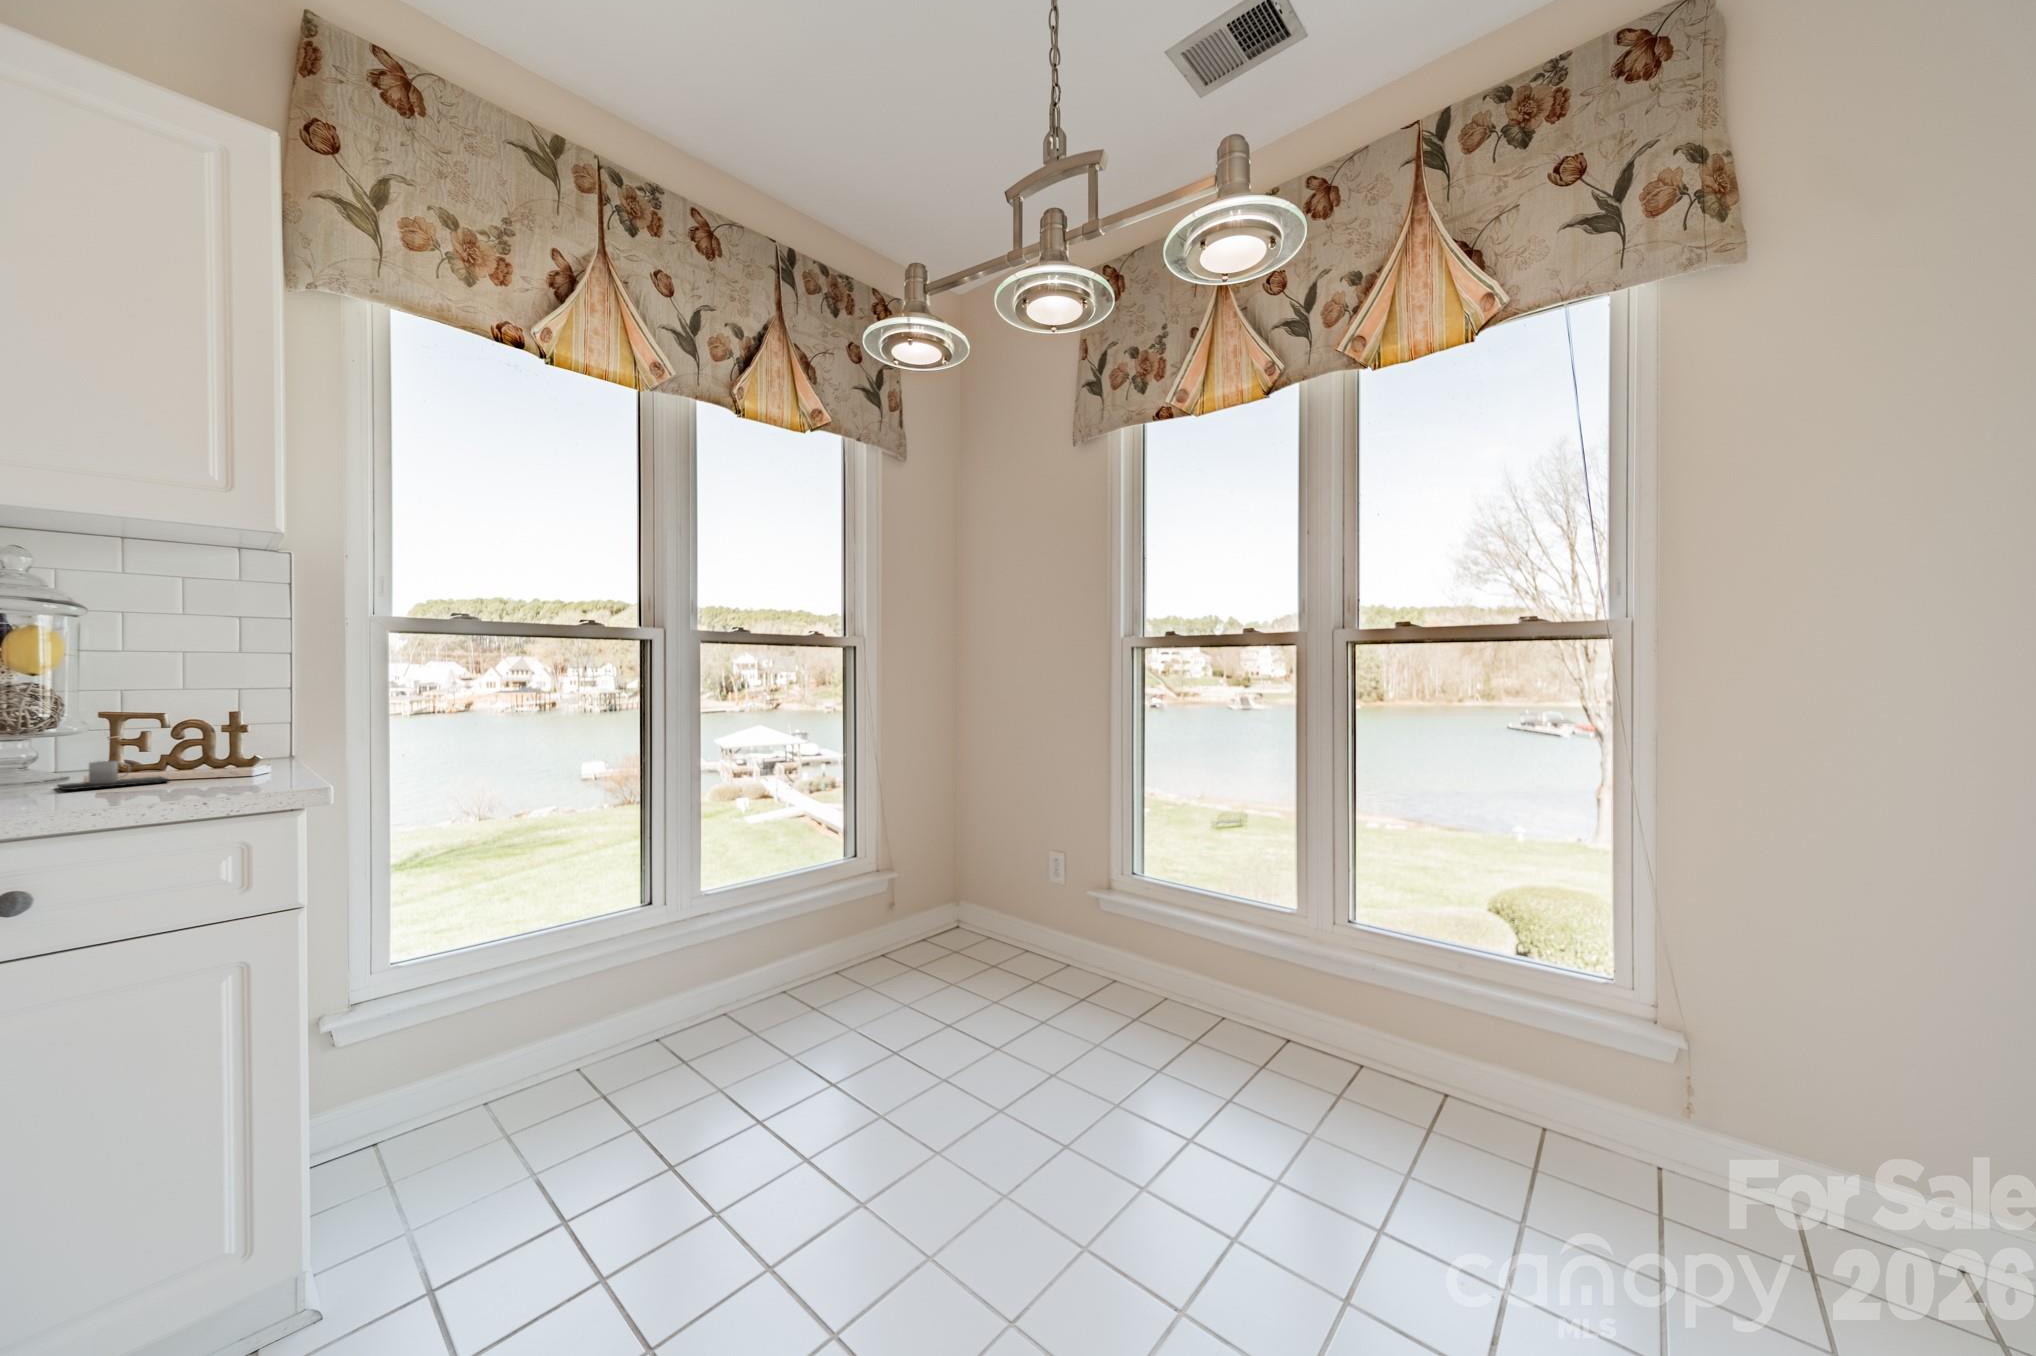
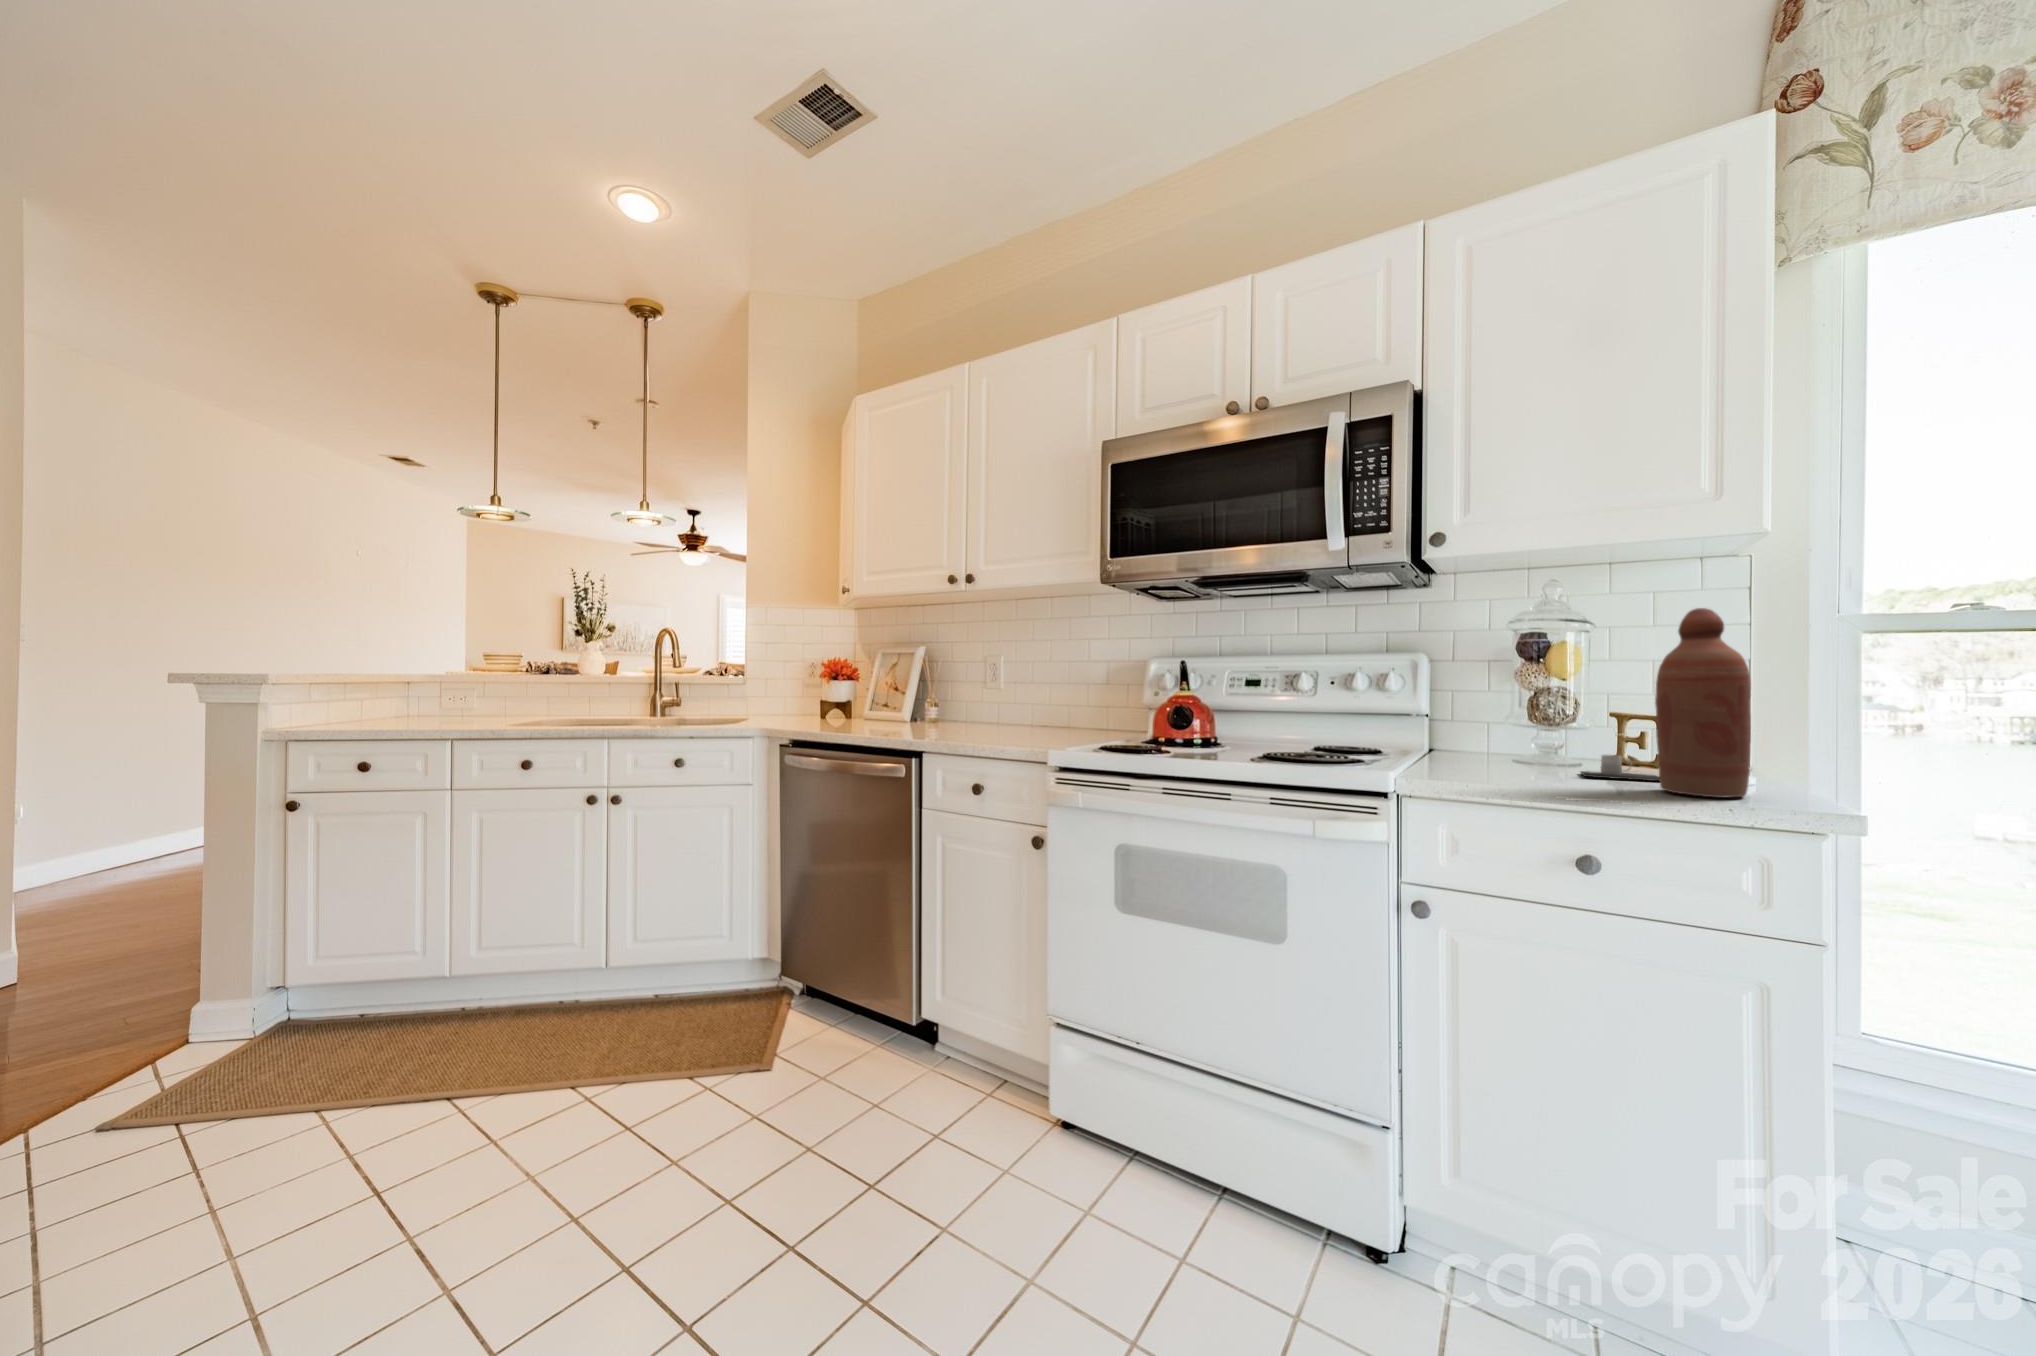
bottle: none [161,608,261,791] -> present [1655,608,1751,797]

